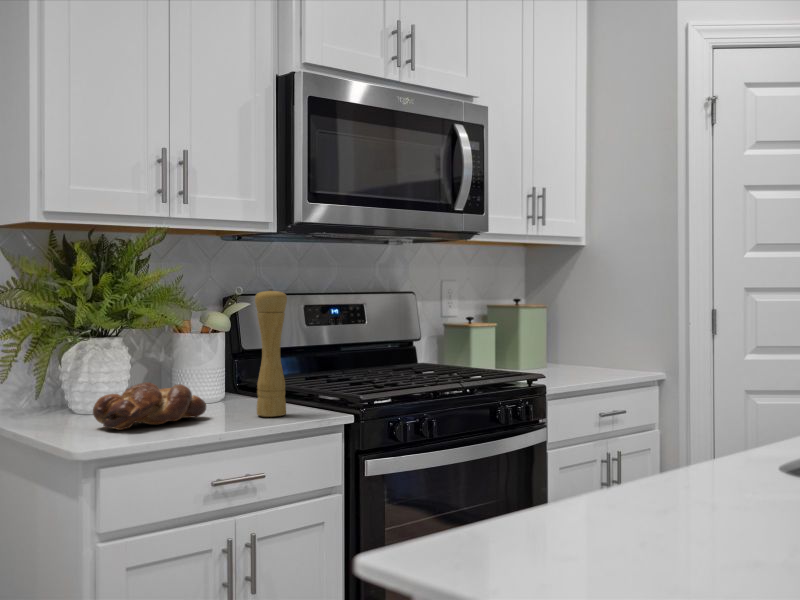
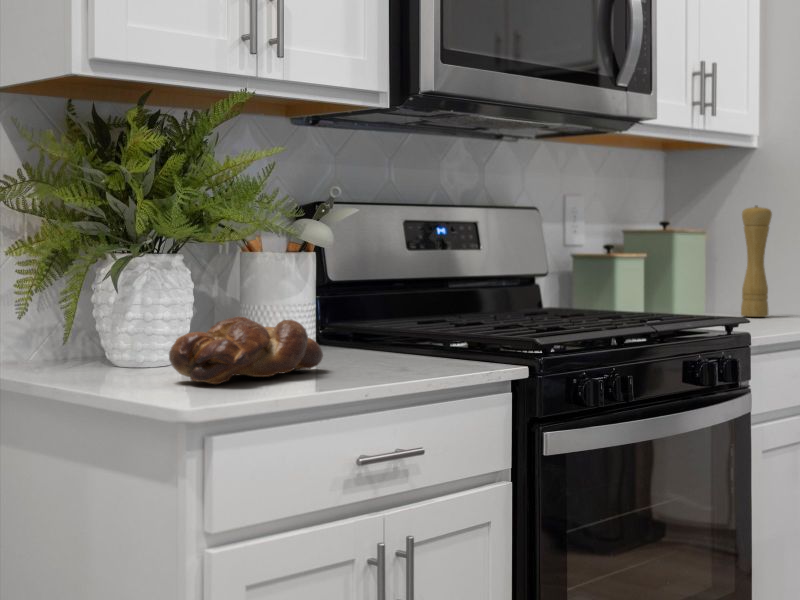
pepper mill: present [255,289,287,417] -> present [741,206,772,317]

